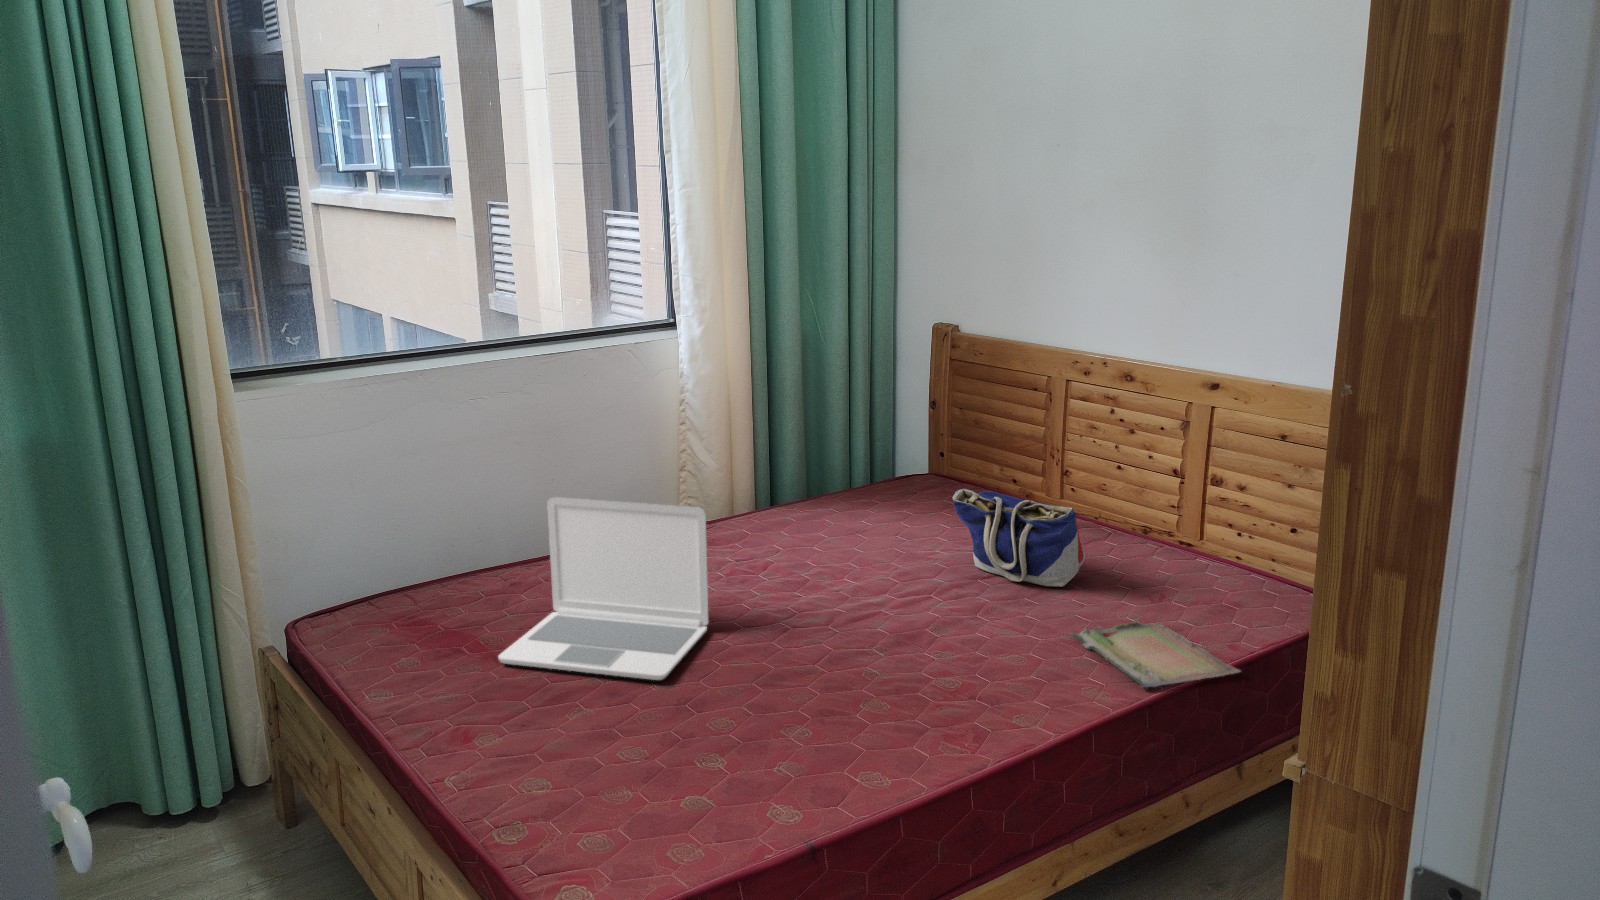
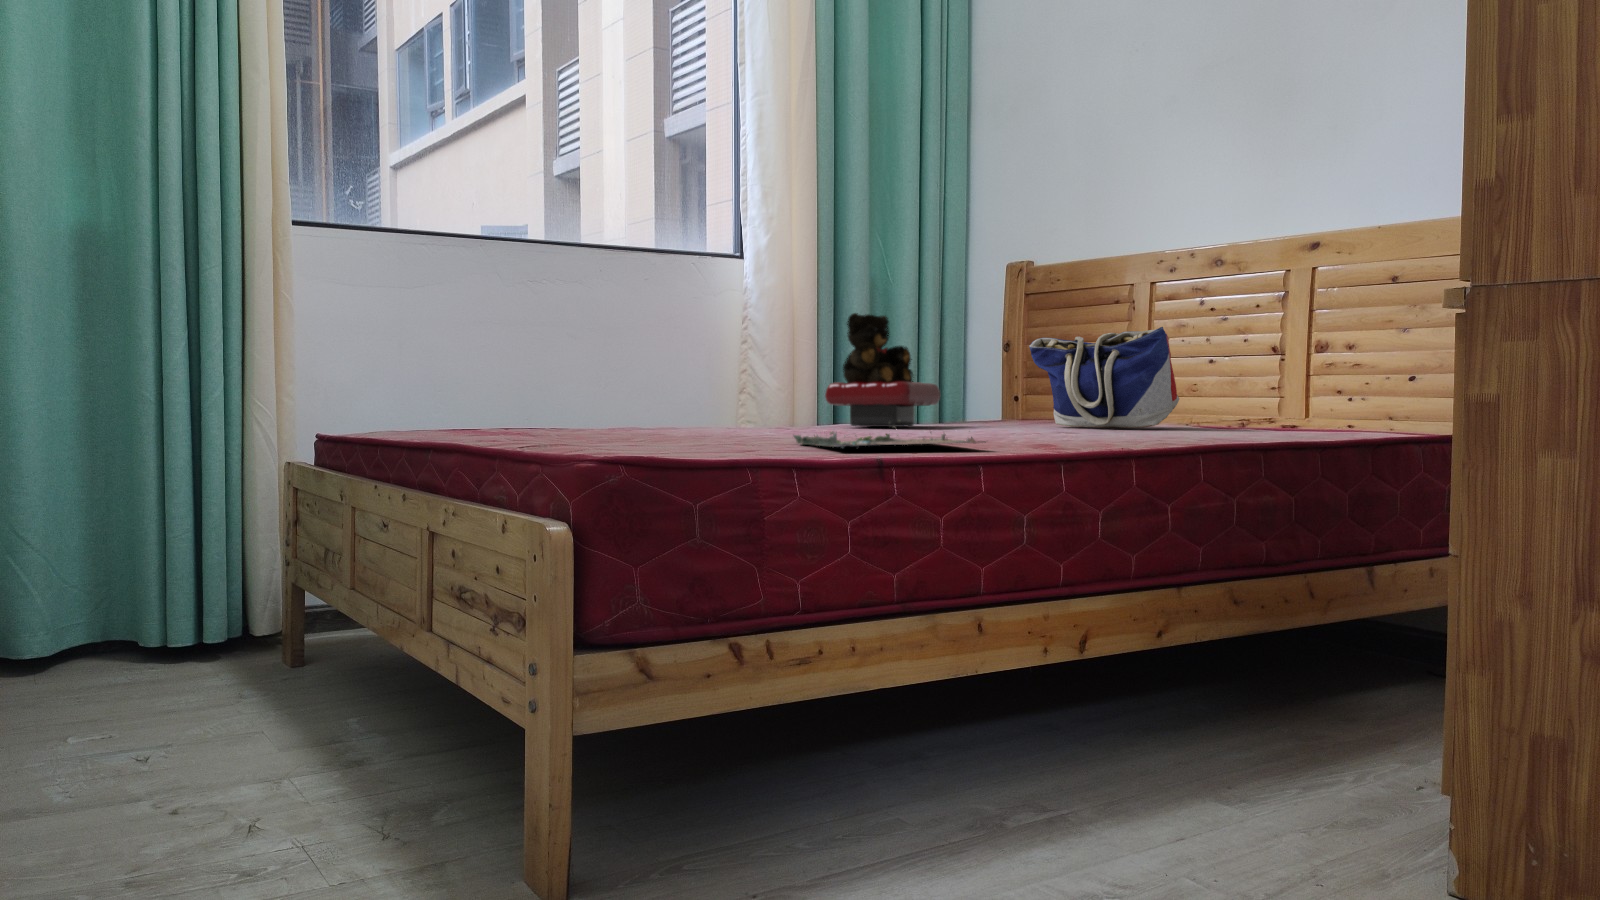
teddy bear: none [765,467,870,583] -> present [825,313,940,427]
laptop: present [498,497,708,680] -> none [526,289,760,435]
tray: present [1071,620,1240,688] -> present [794,422,986,448]

